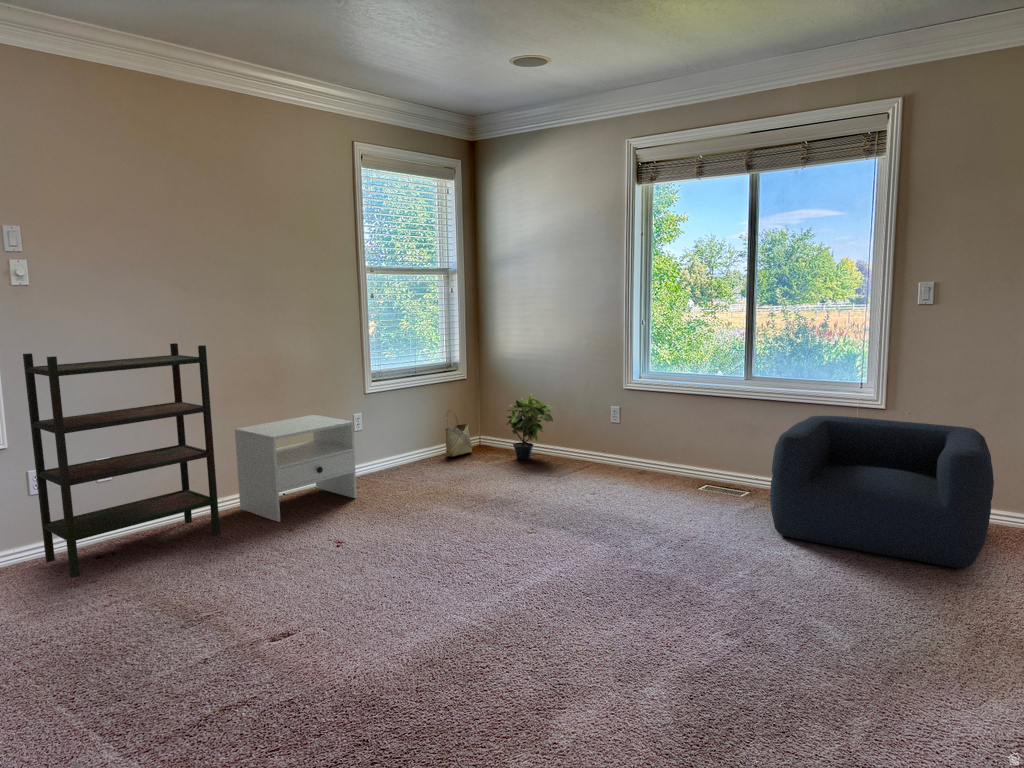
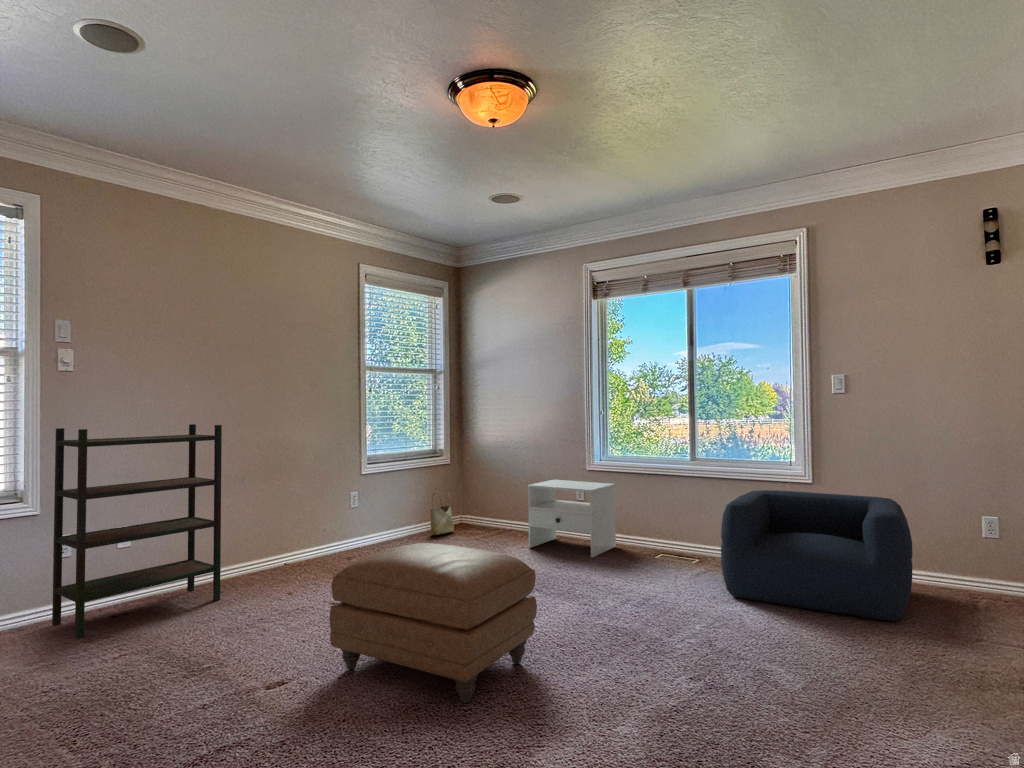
potted plant: present [507,393,553,459] -> none [485,477,527,537]
nightstand: present [235,415,357,522] -> present [528,480,616,557]
ottoman: none [334,484,560,659] -> present [330,543,537,703]

